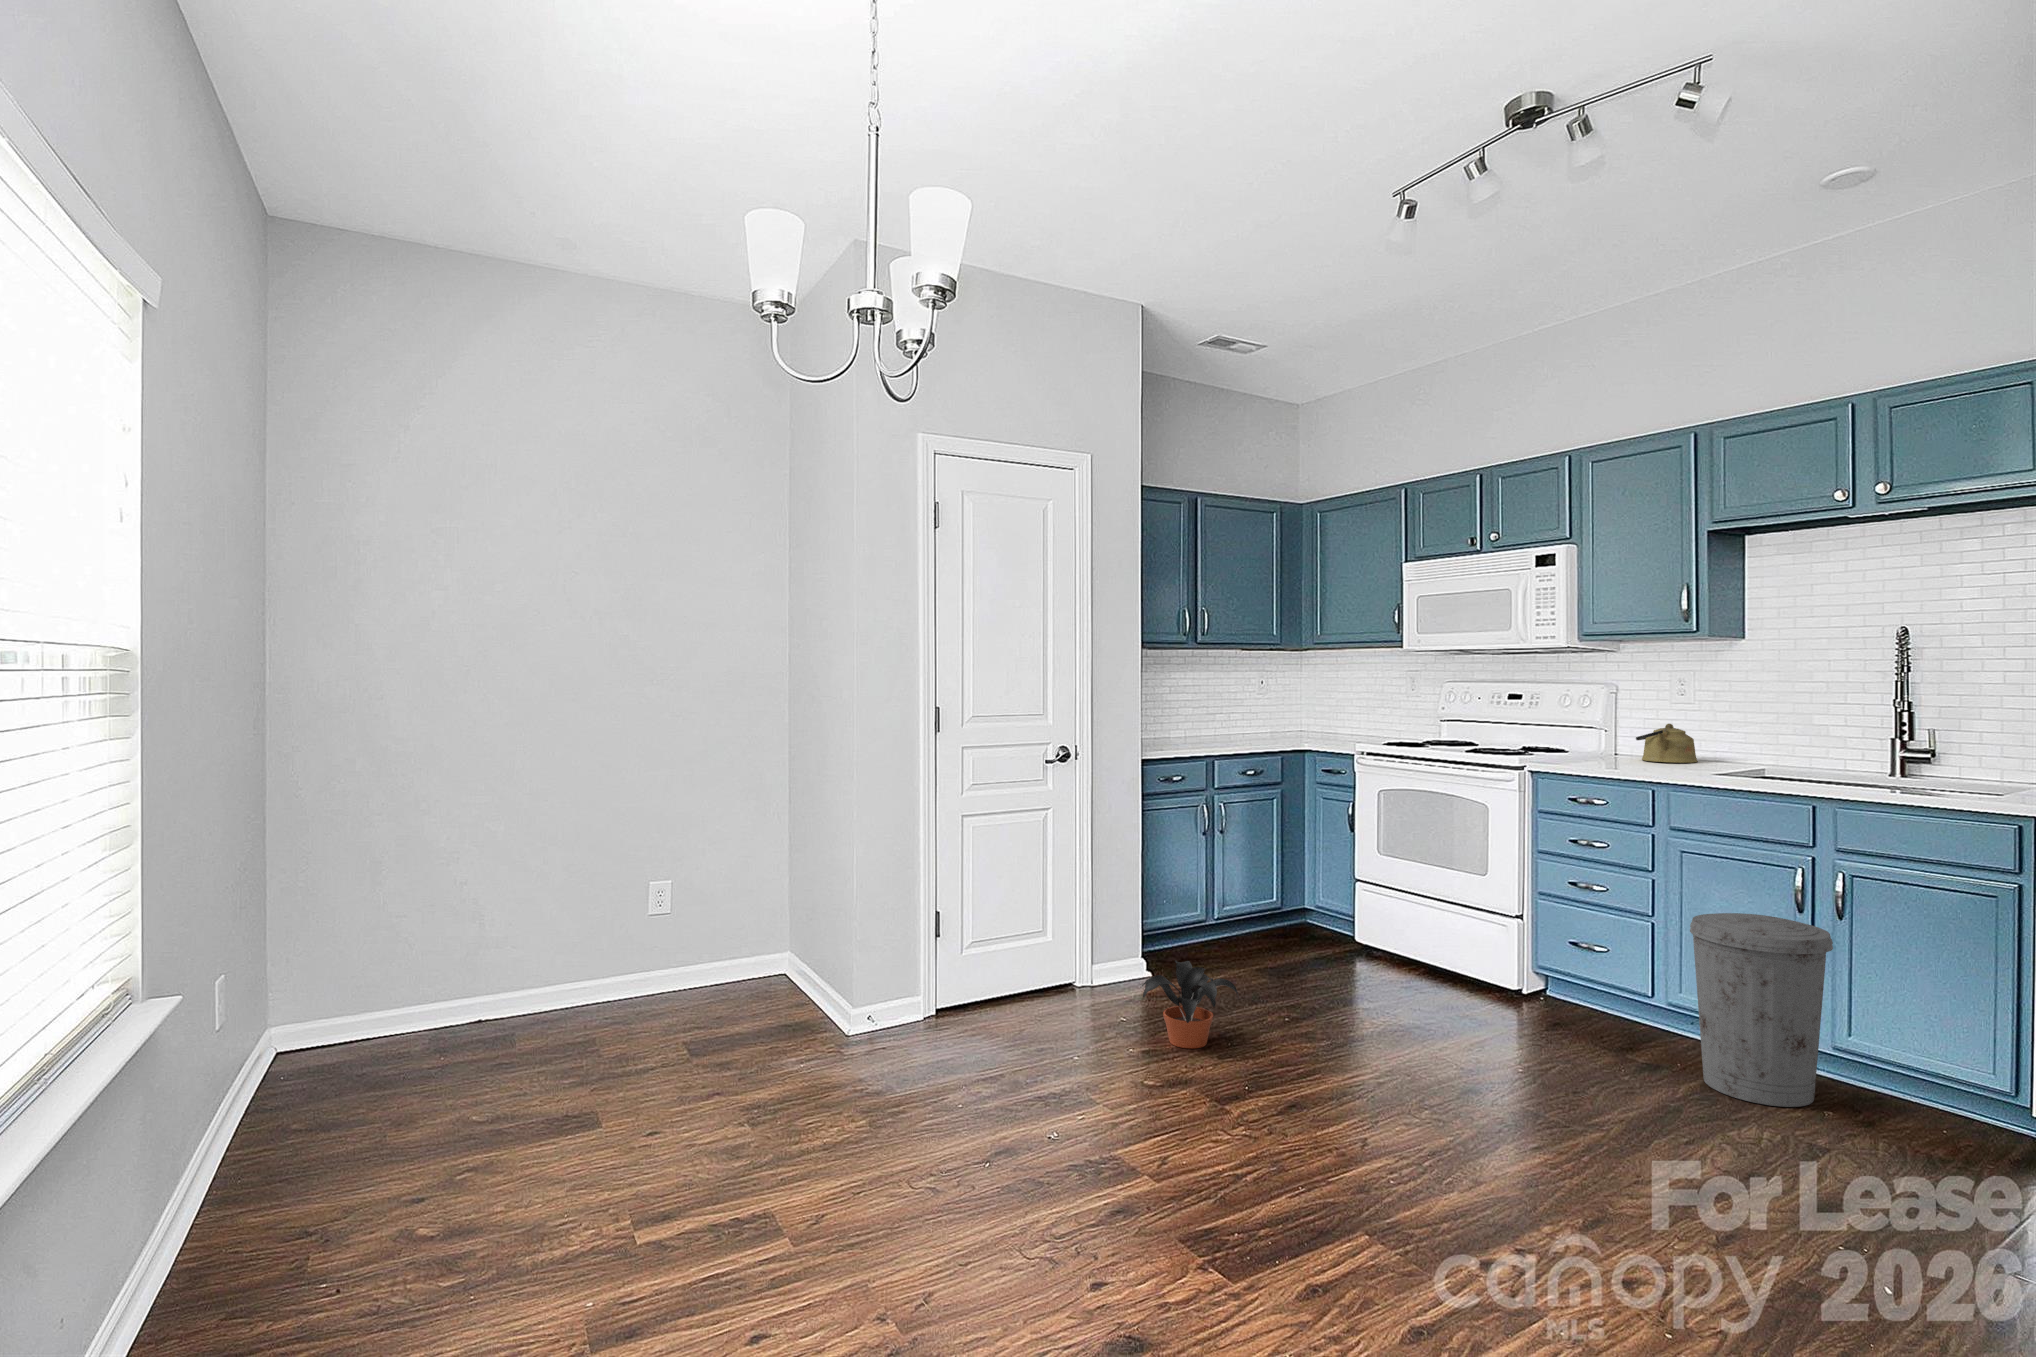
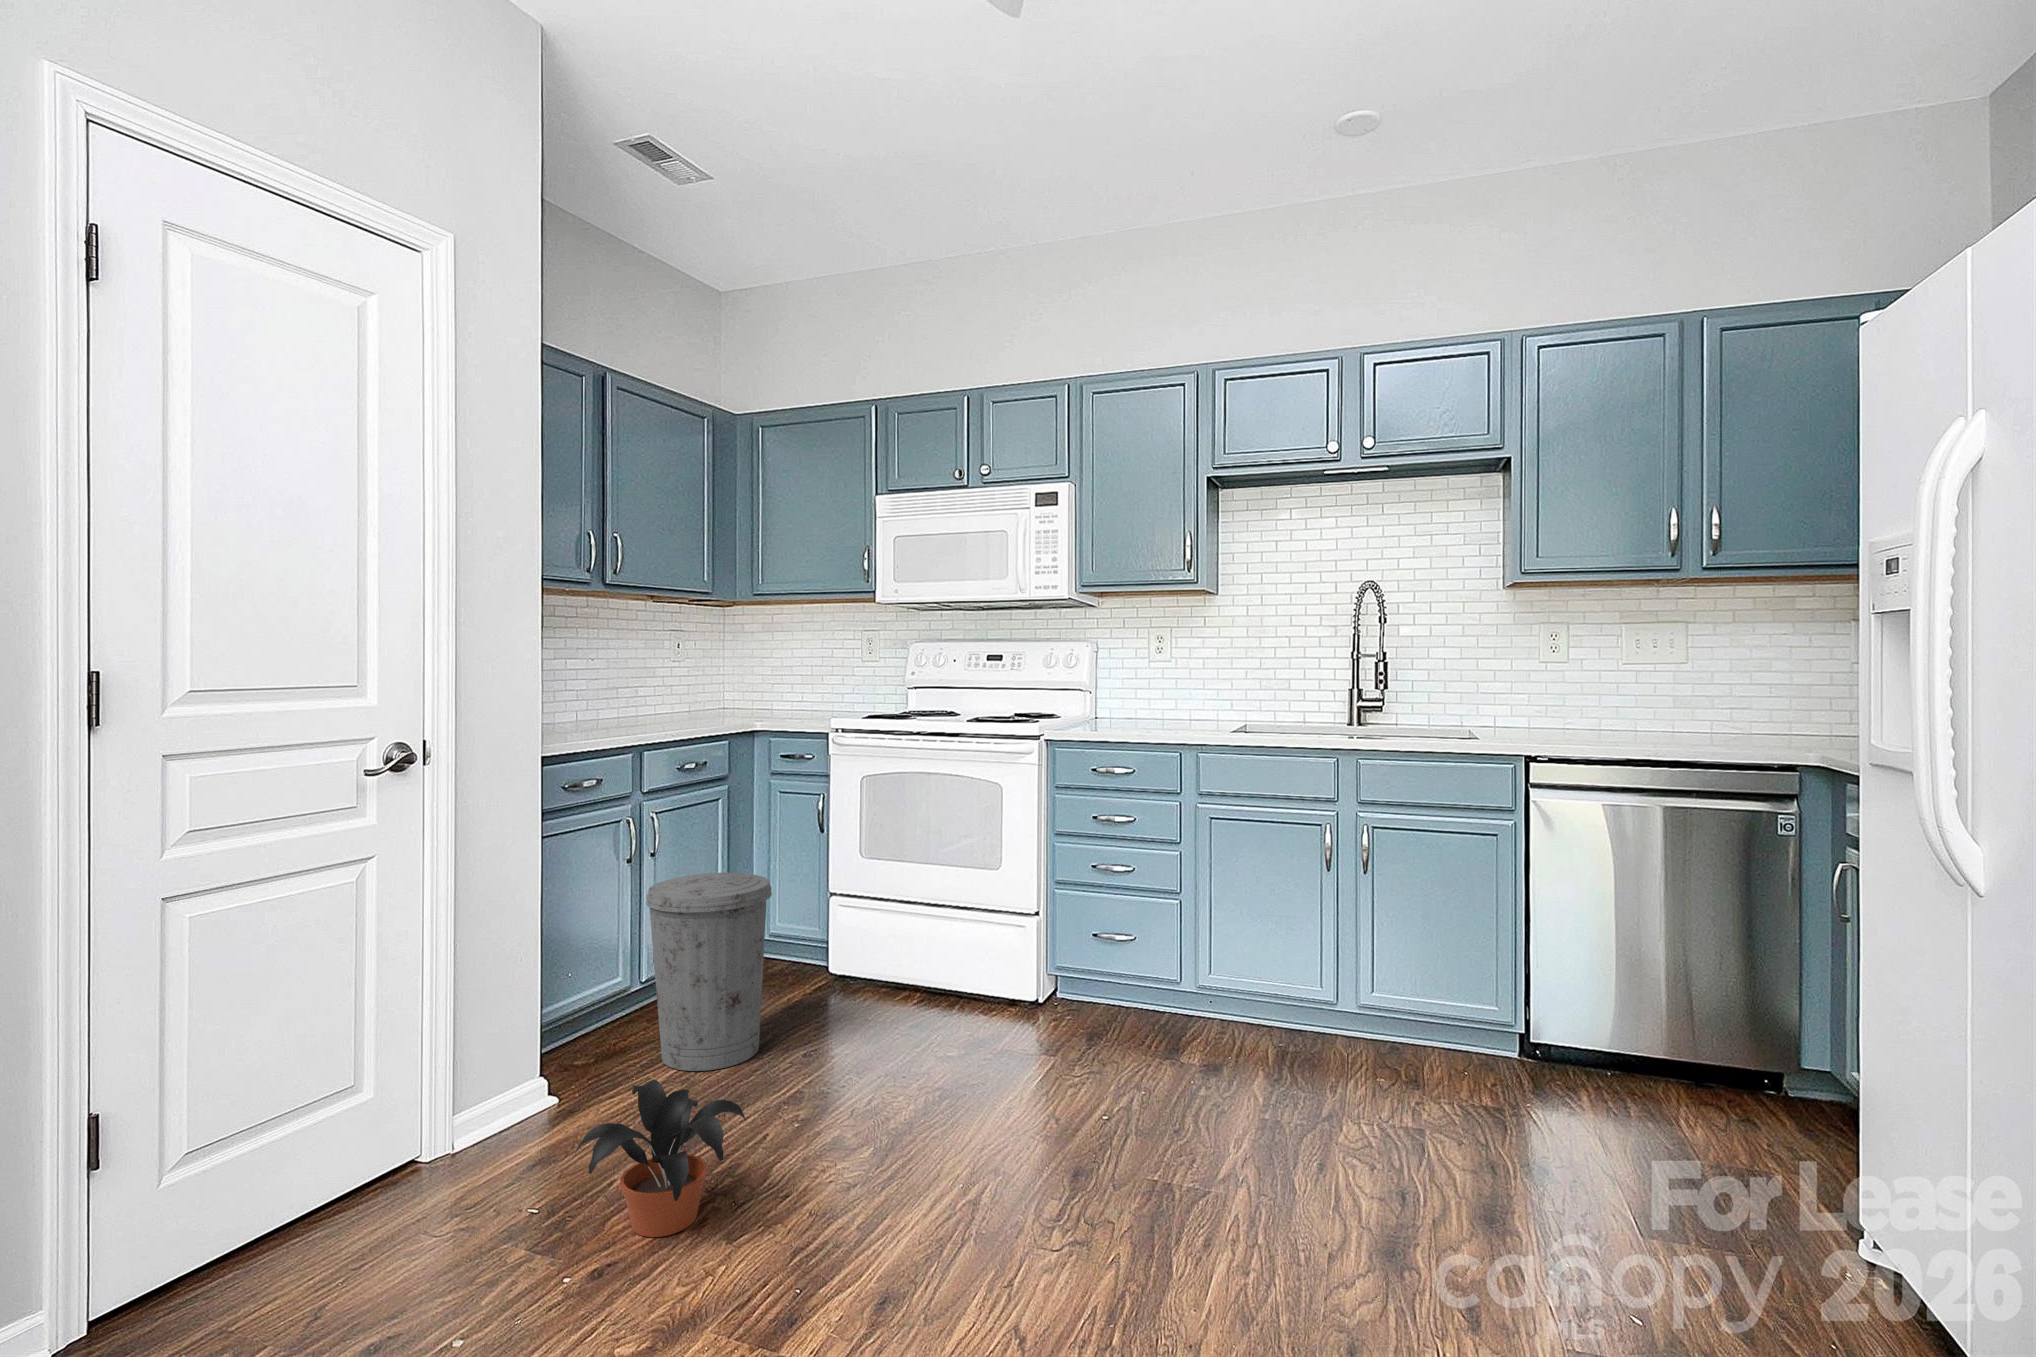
kettle: present [1636,724,1698,763] -> none [1139,681,1194,723]
trash can: present [1690,913,1833,1107] -> present [646,873,772,1071]

